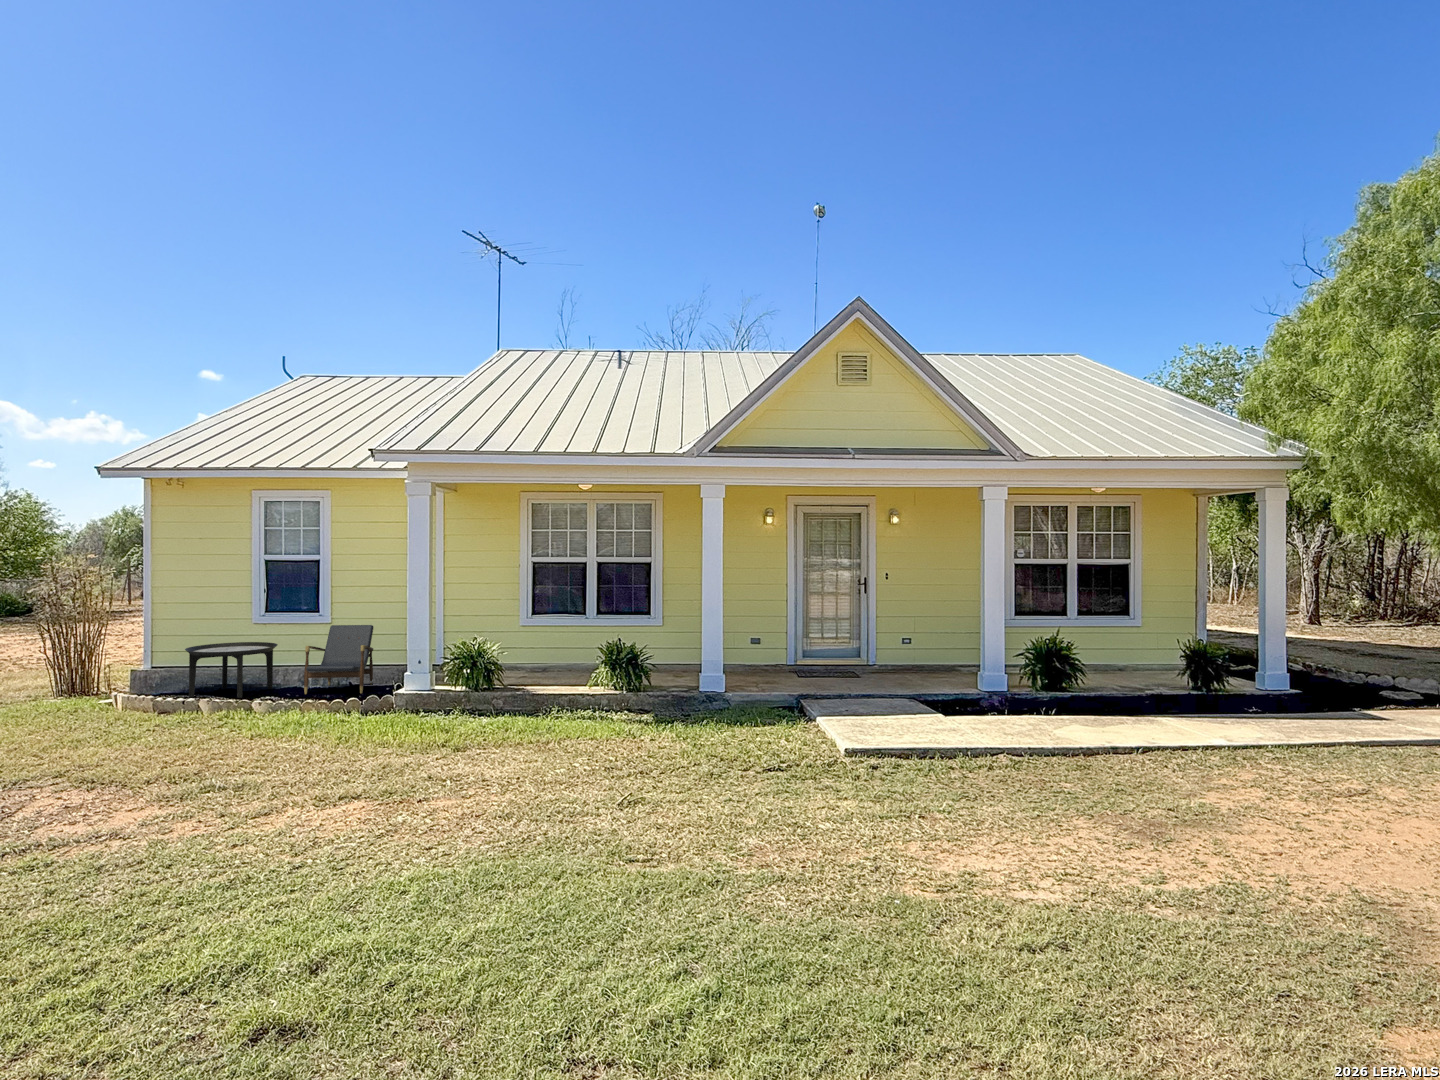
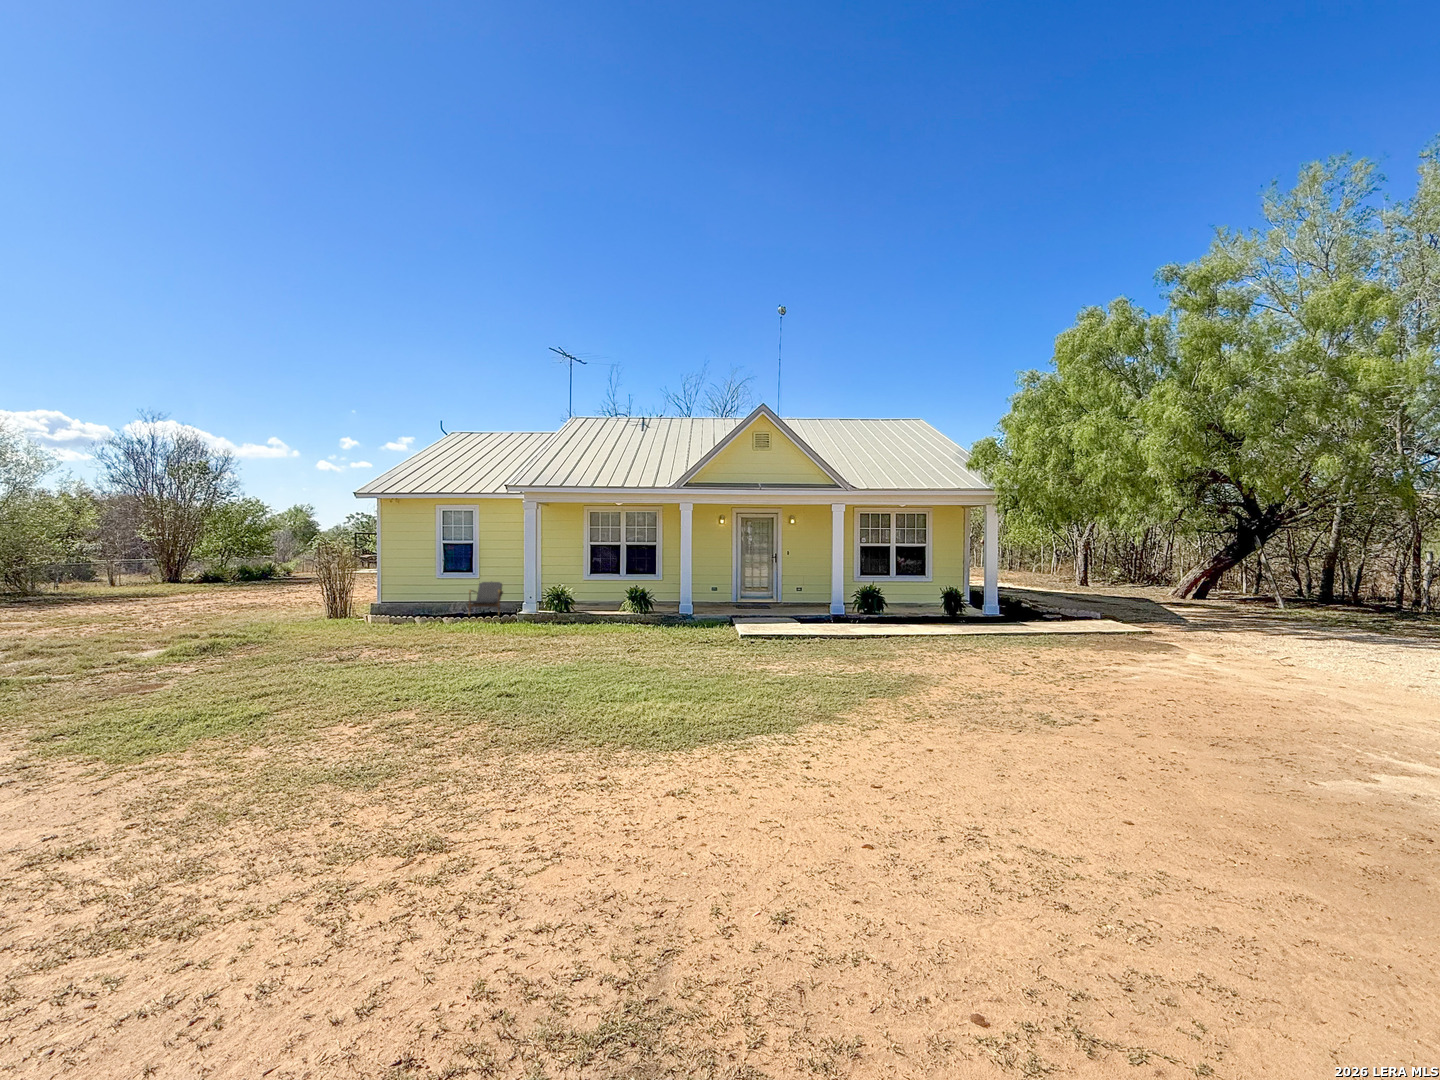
round table: present [185,642,278,698] -> none [406,588,453,617]

